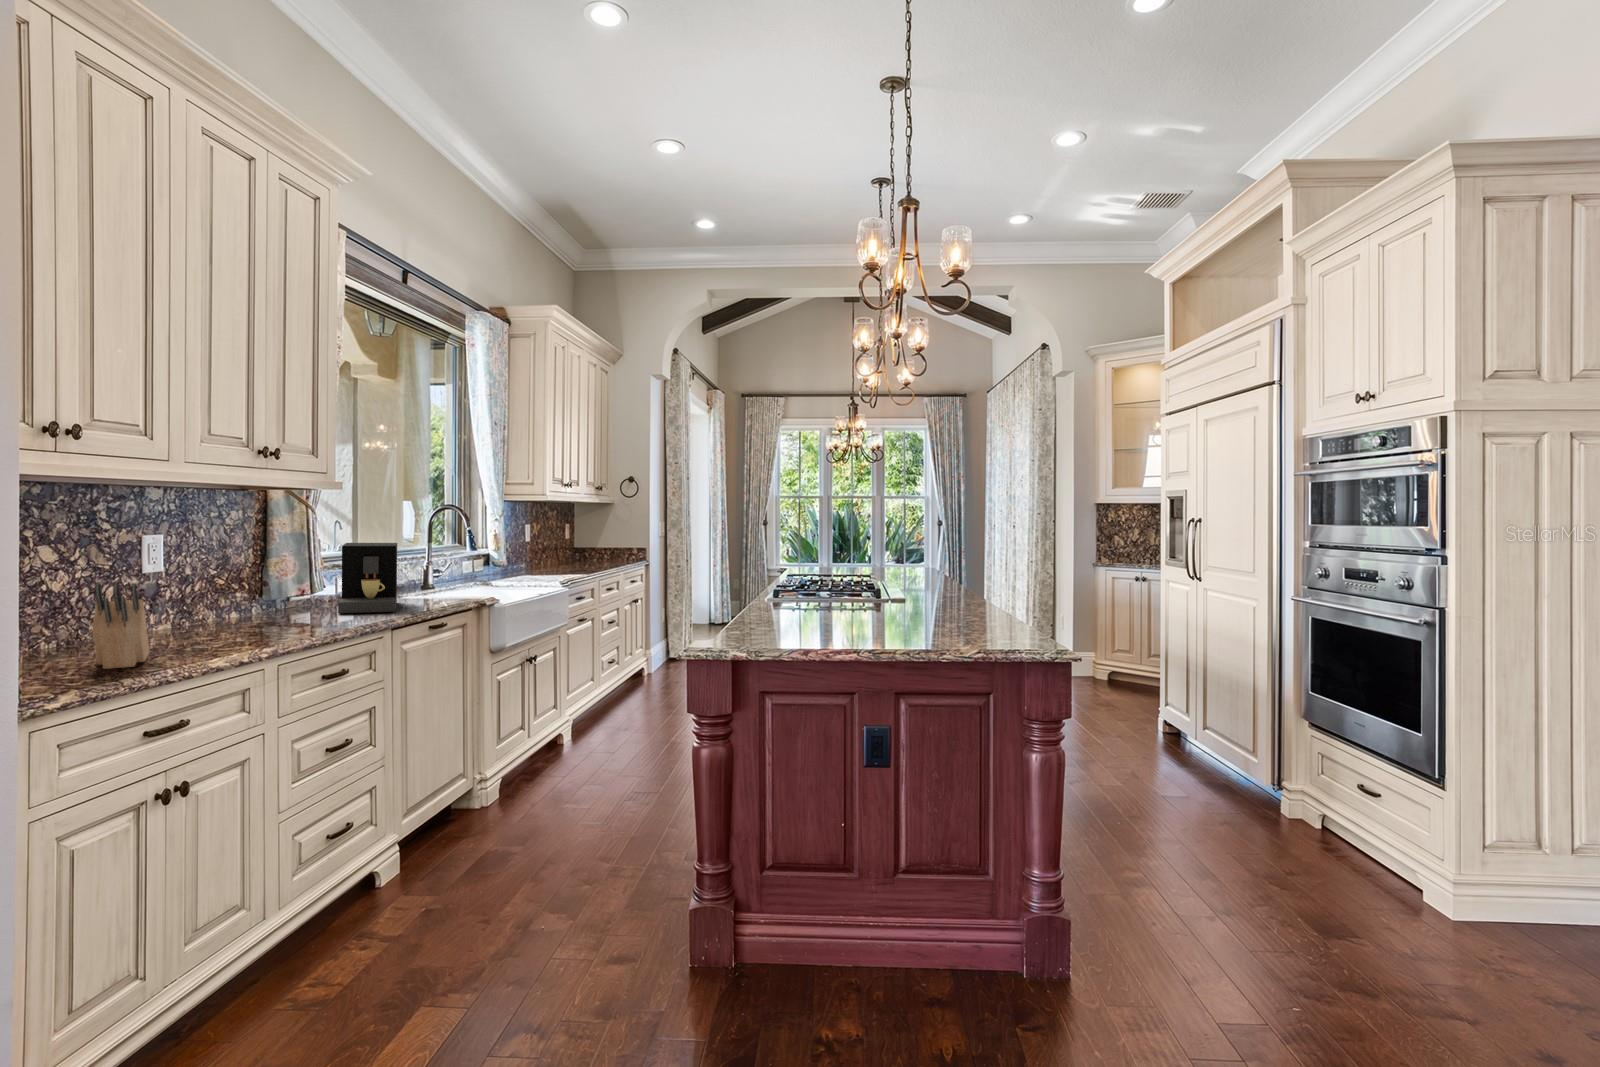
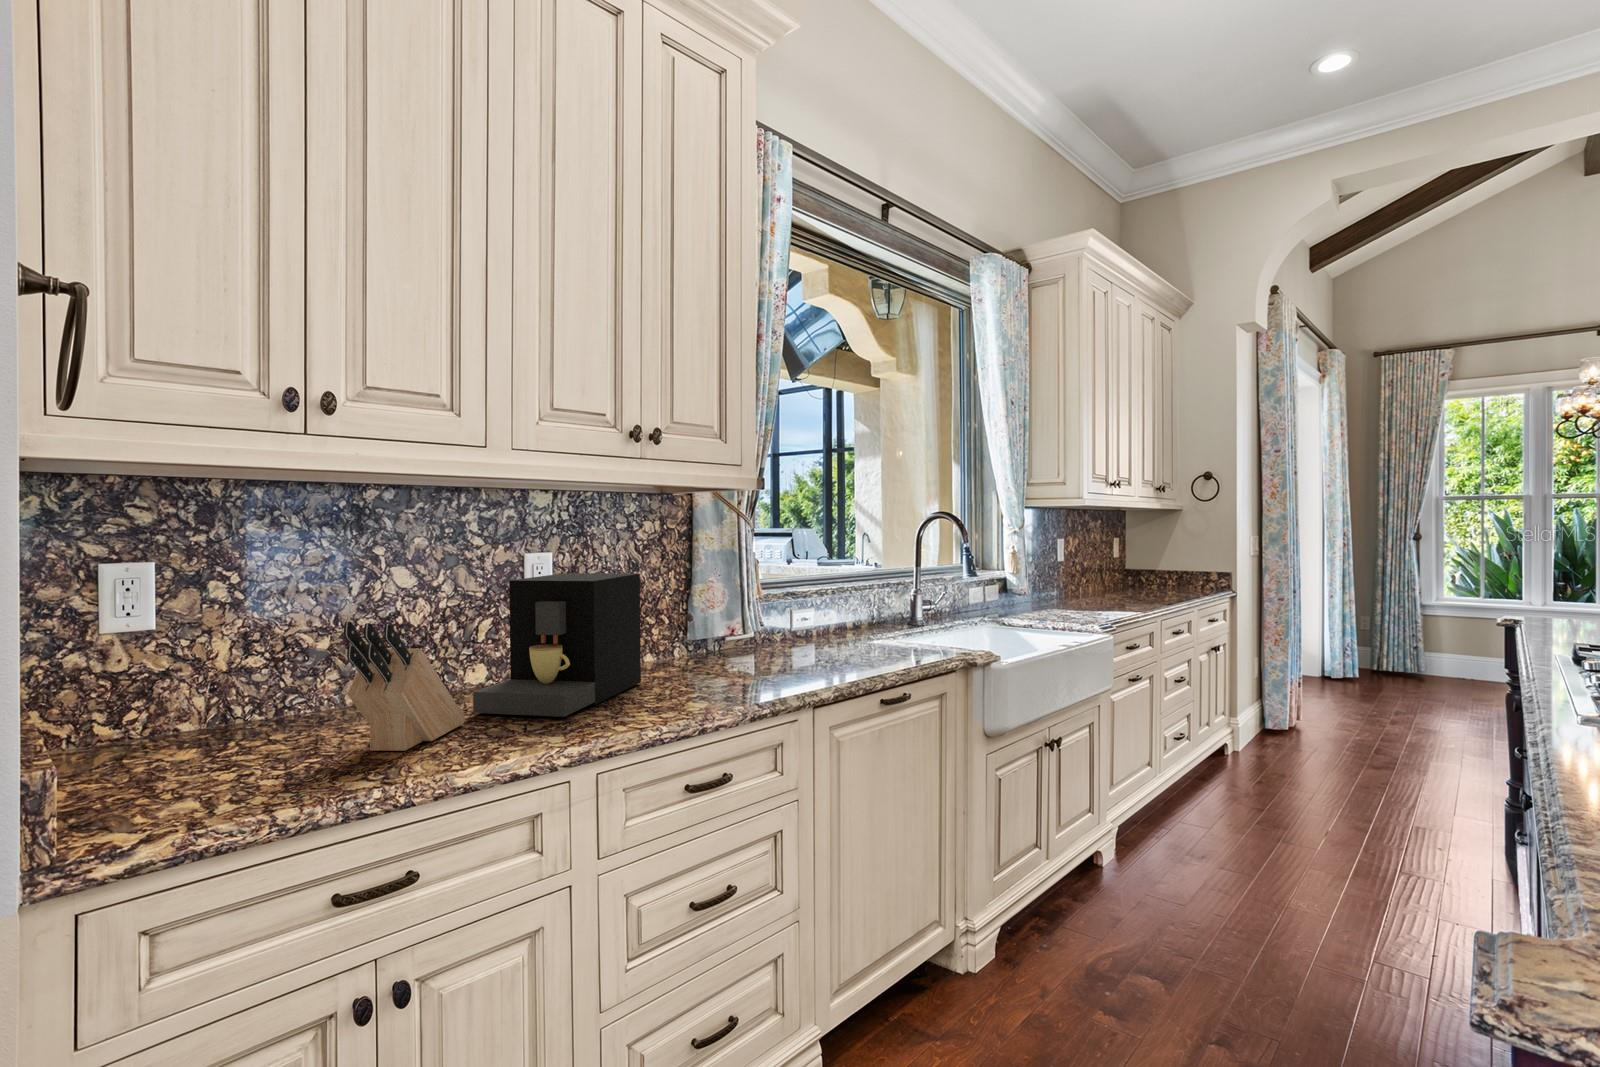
coffee maker: present [338,543,397,613] -> present [473,573,641,717]

